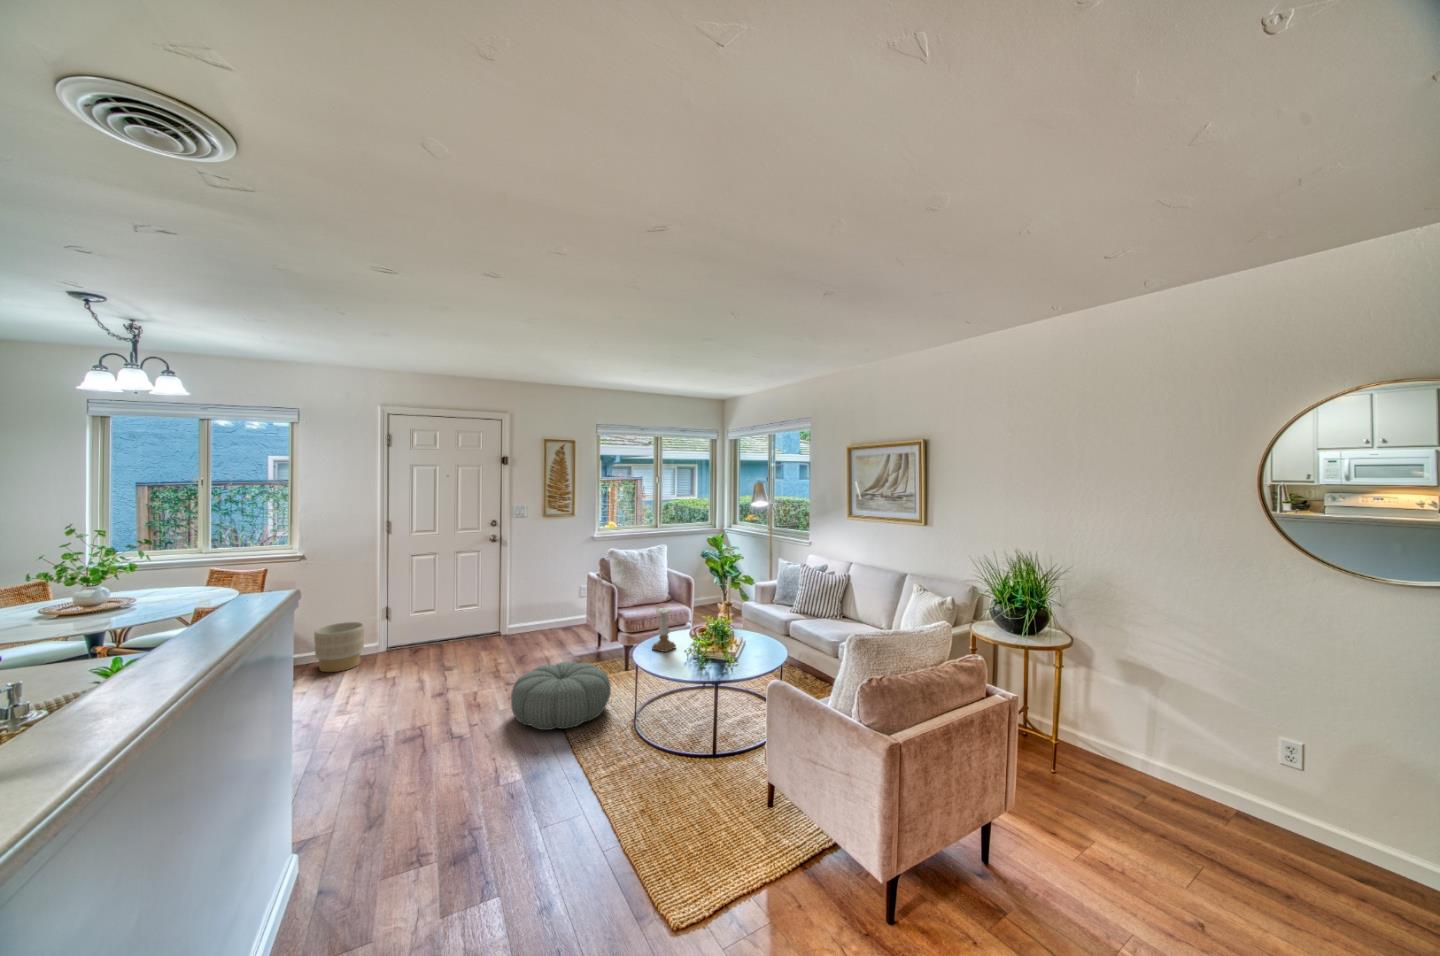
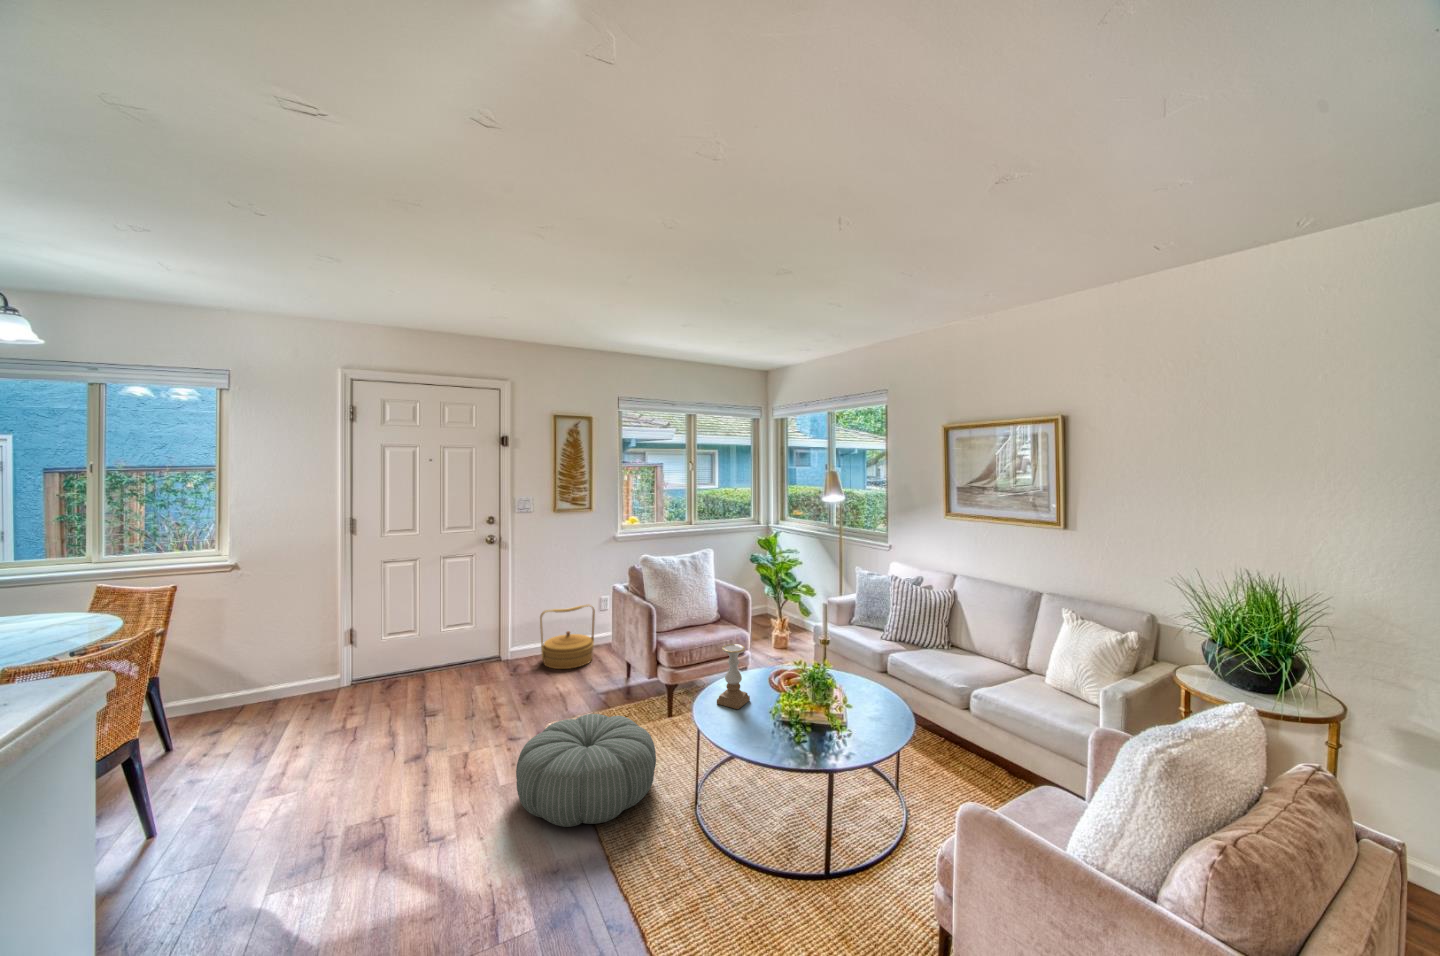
woven basket: none [532,591,577,641] -> present [540,604,595,669]
planter: present [314,622,364,672] -> none [254,649,322,719]

